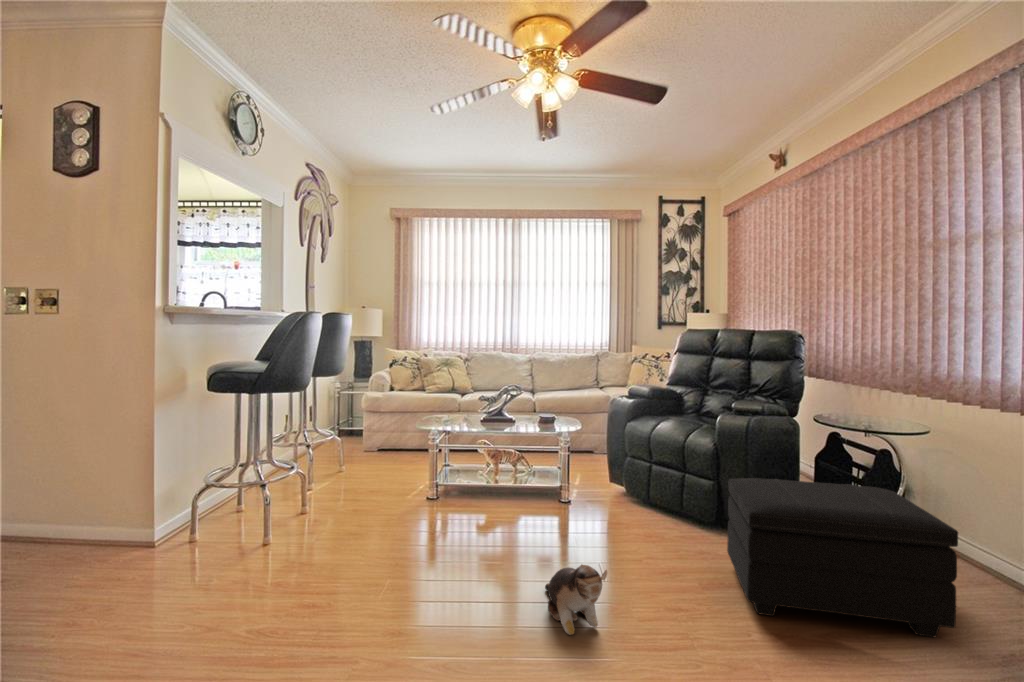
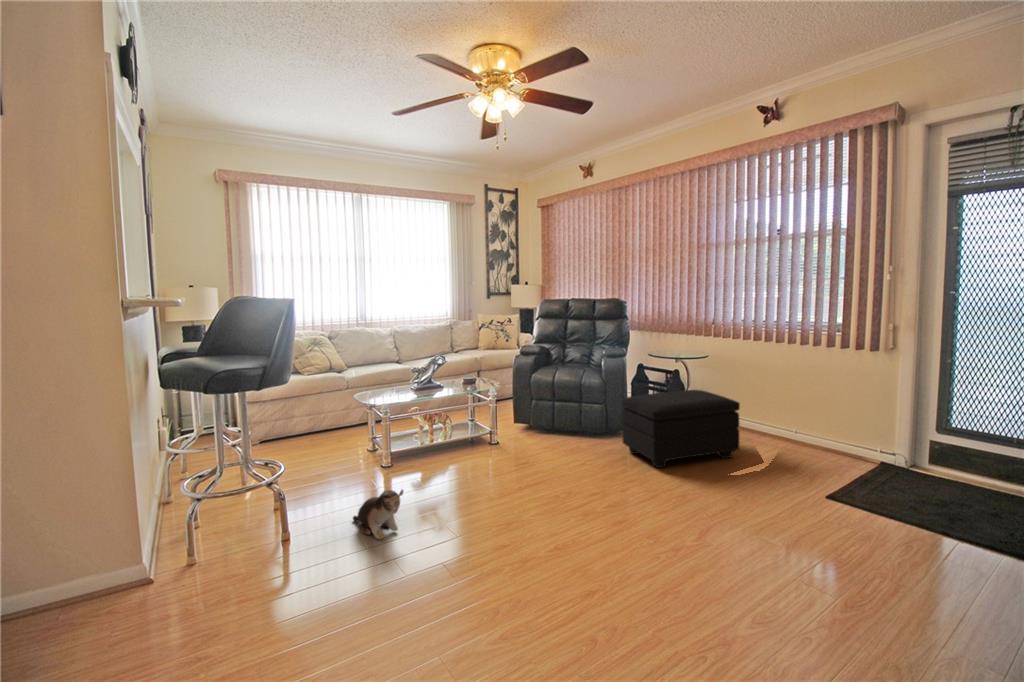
plush toy: present [545,565,607,635] -> present [353,490,403,539]

